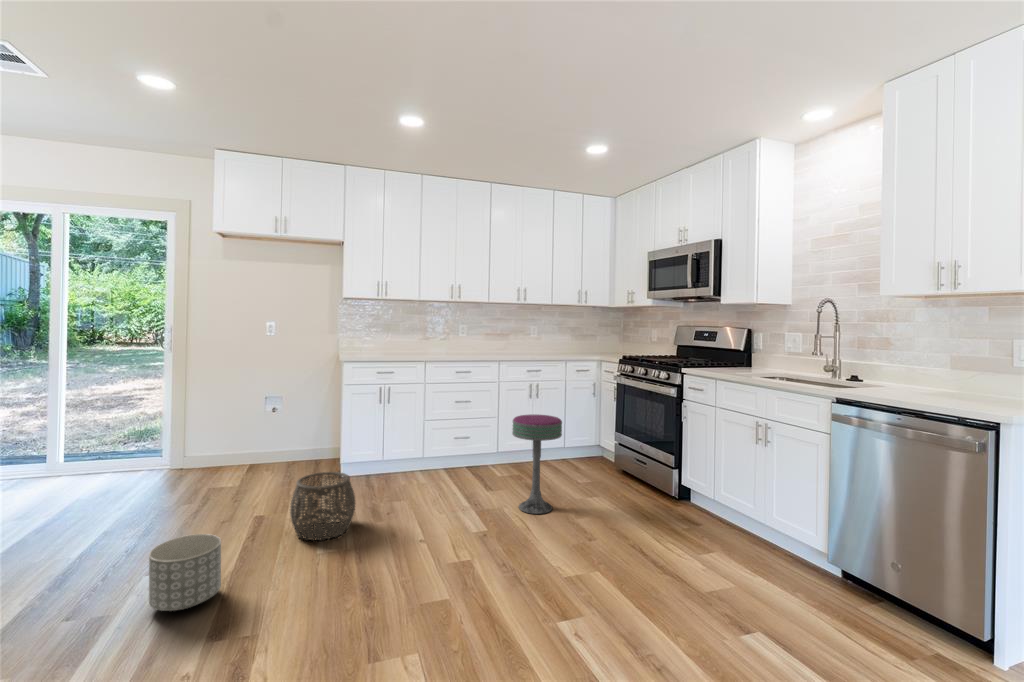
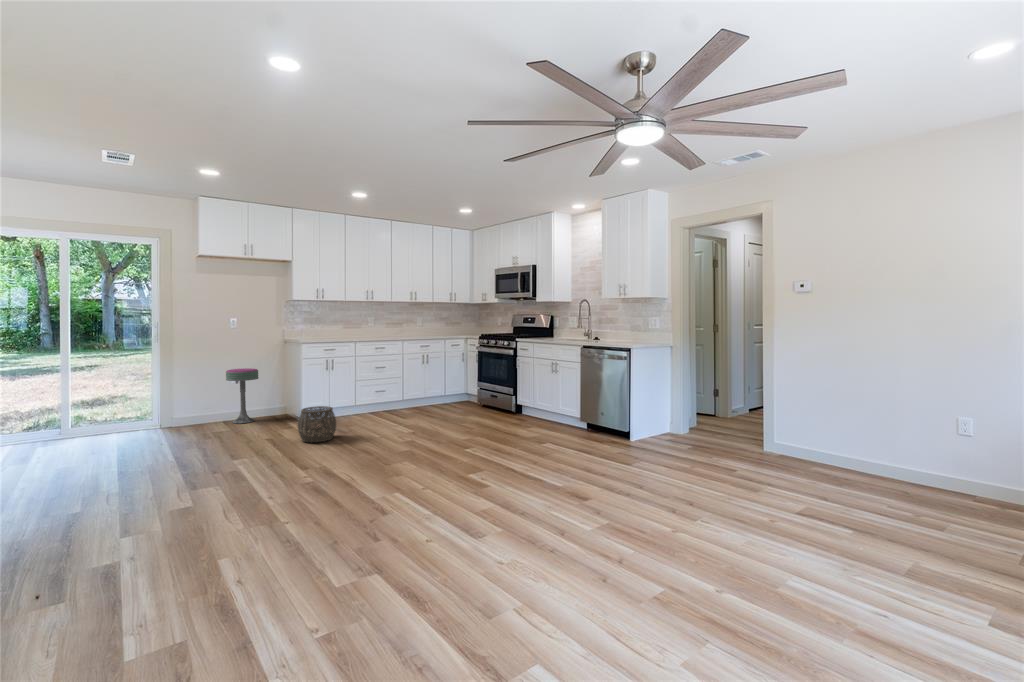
bar stool: present [512,414,562,514] -> present [226,368,259,423]
planter: present [149,534,221,611] -> none [254,431,289,465]

